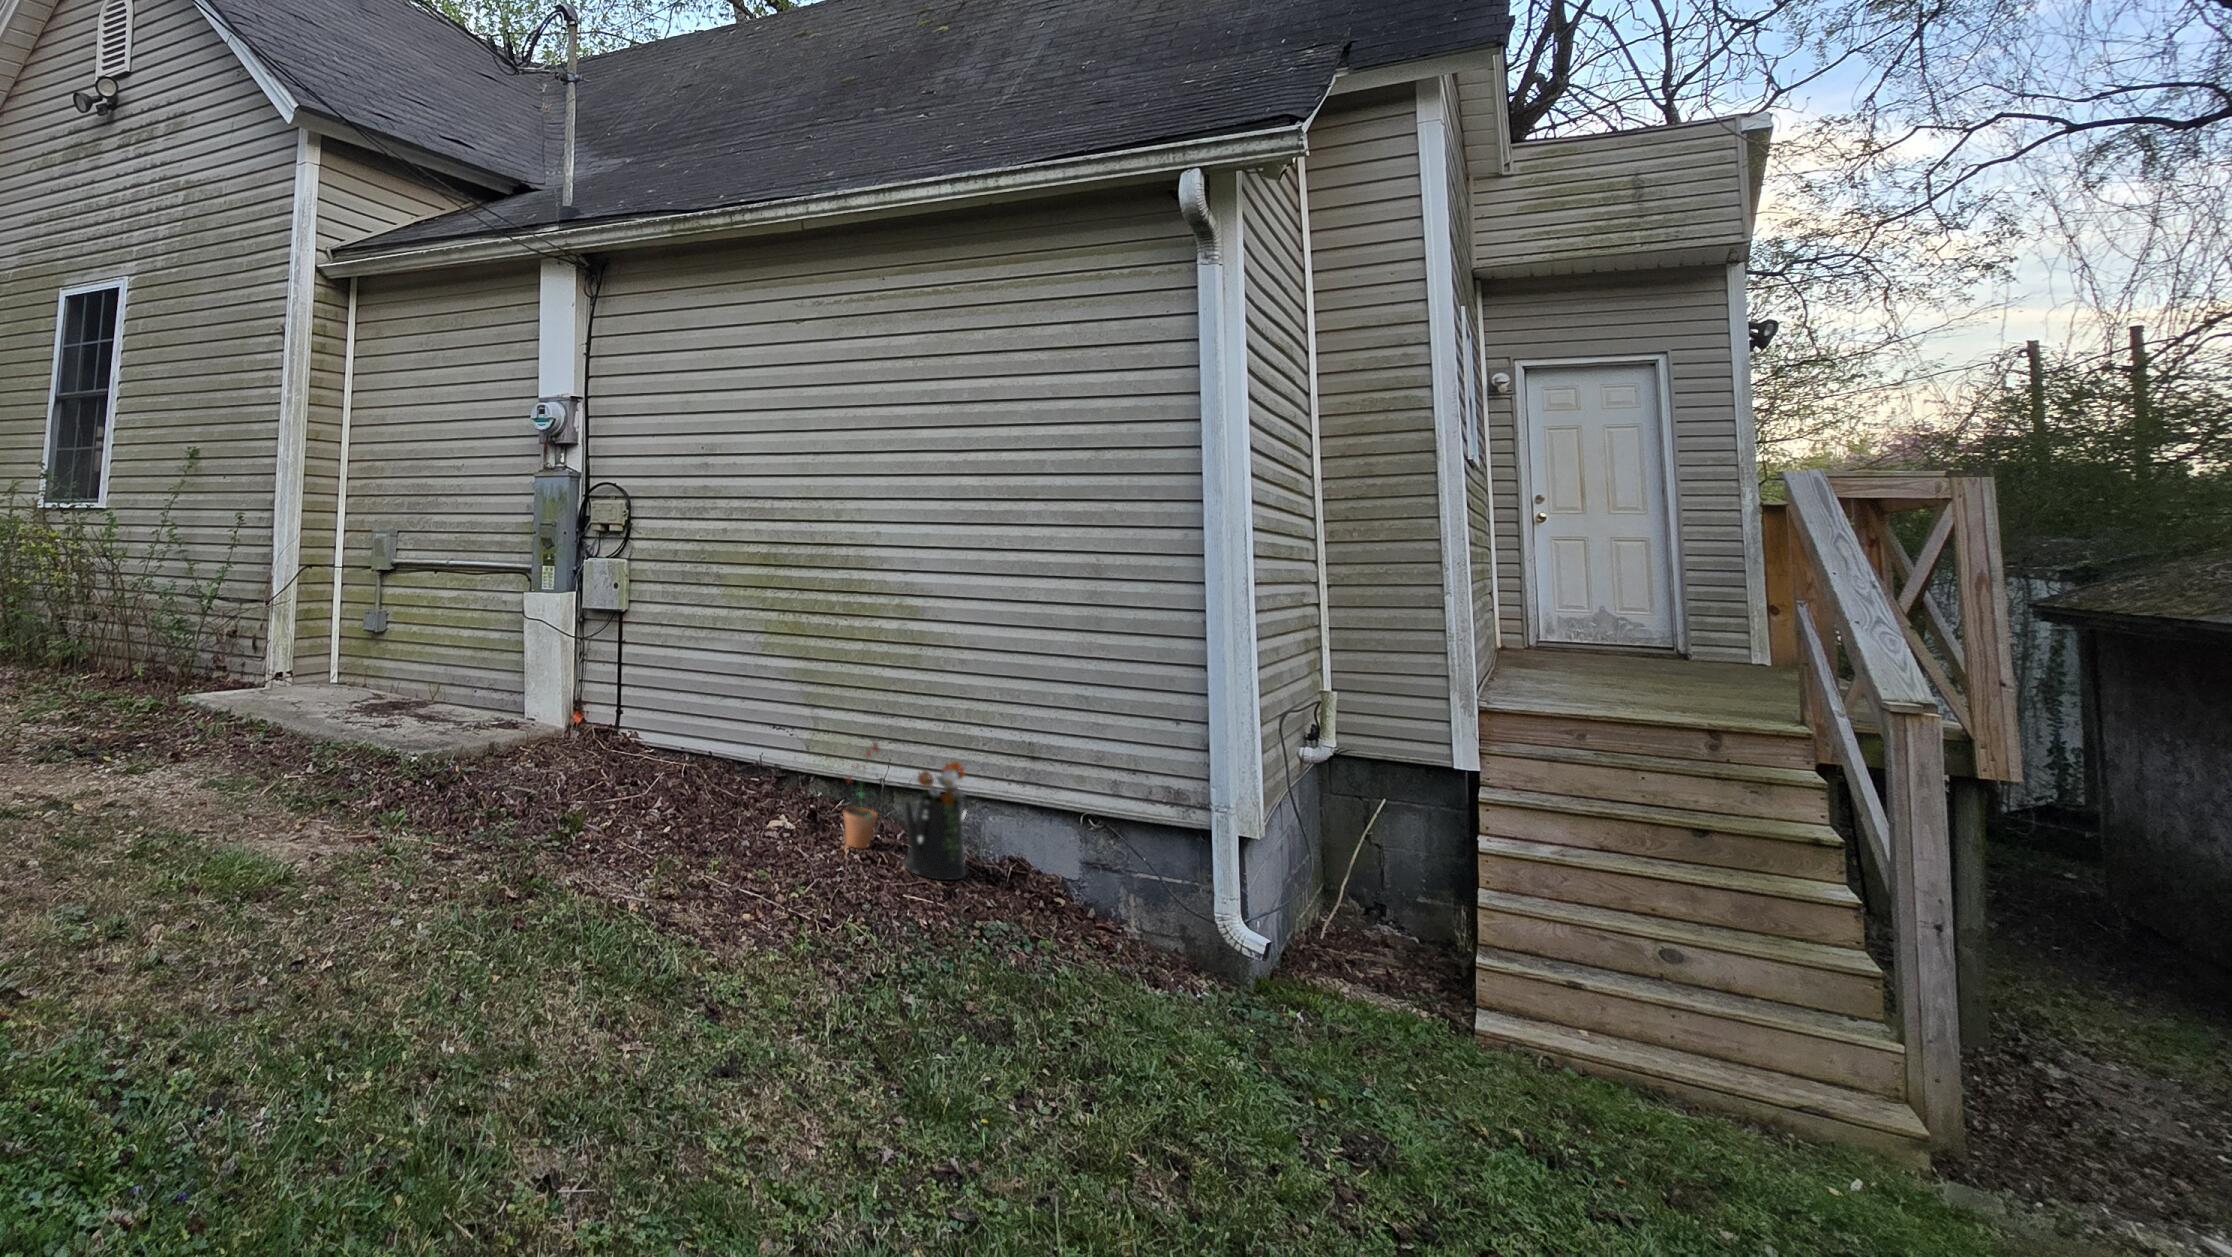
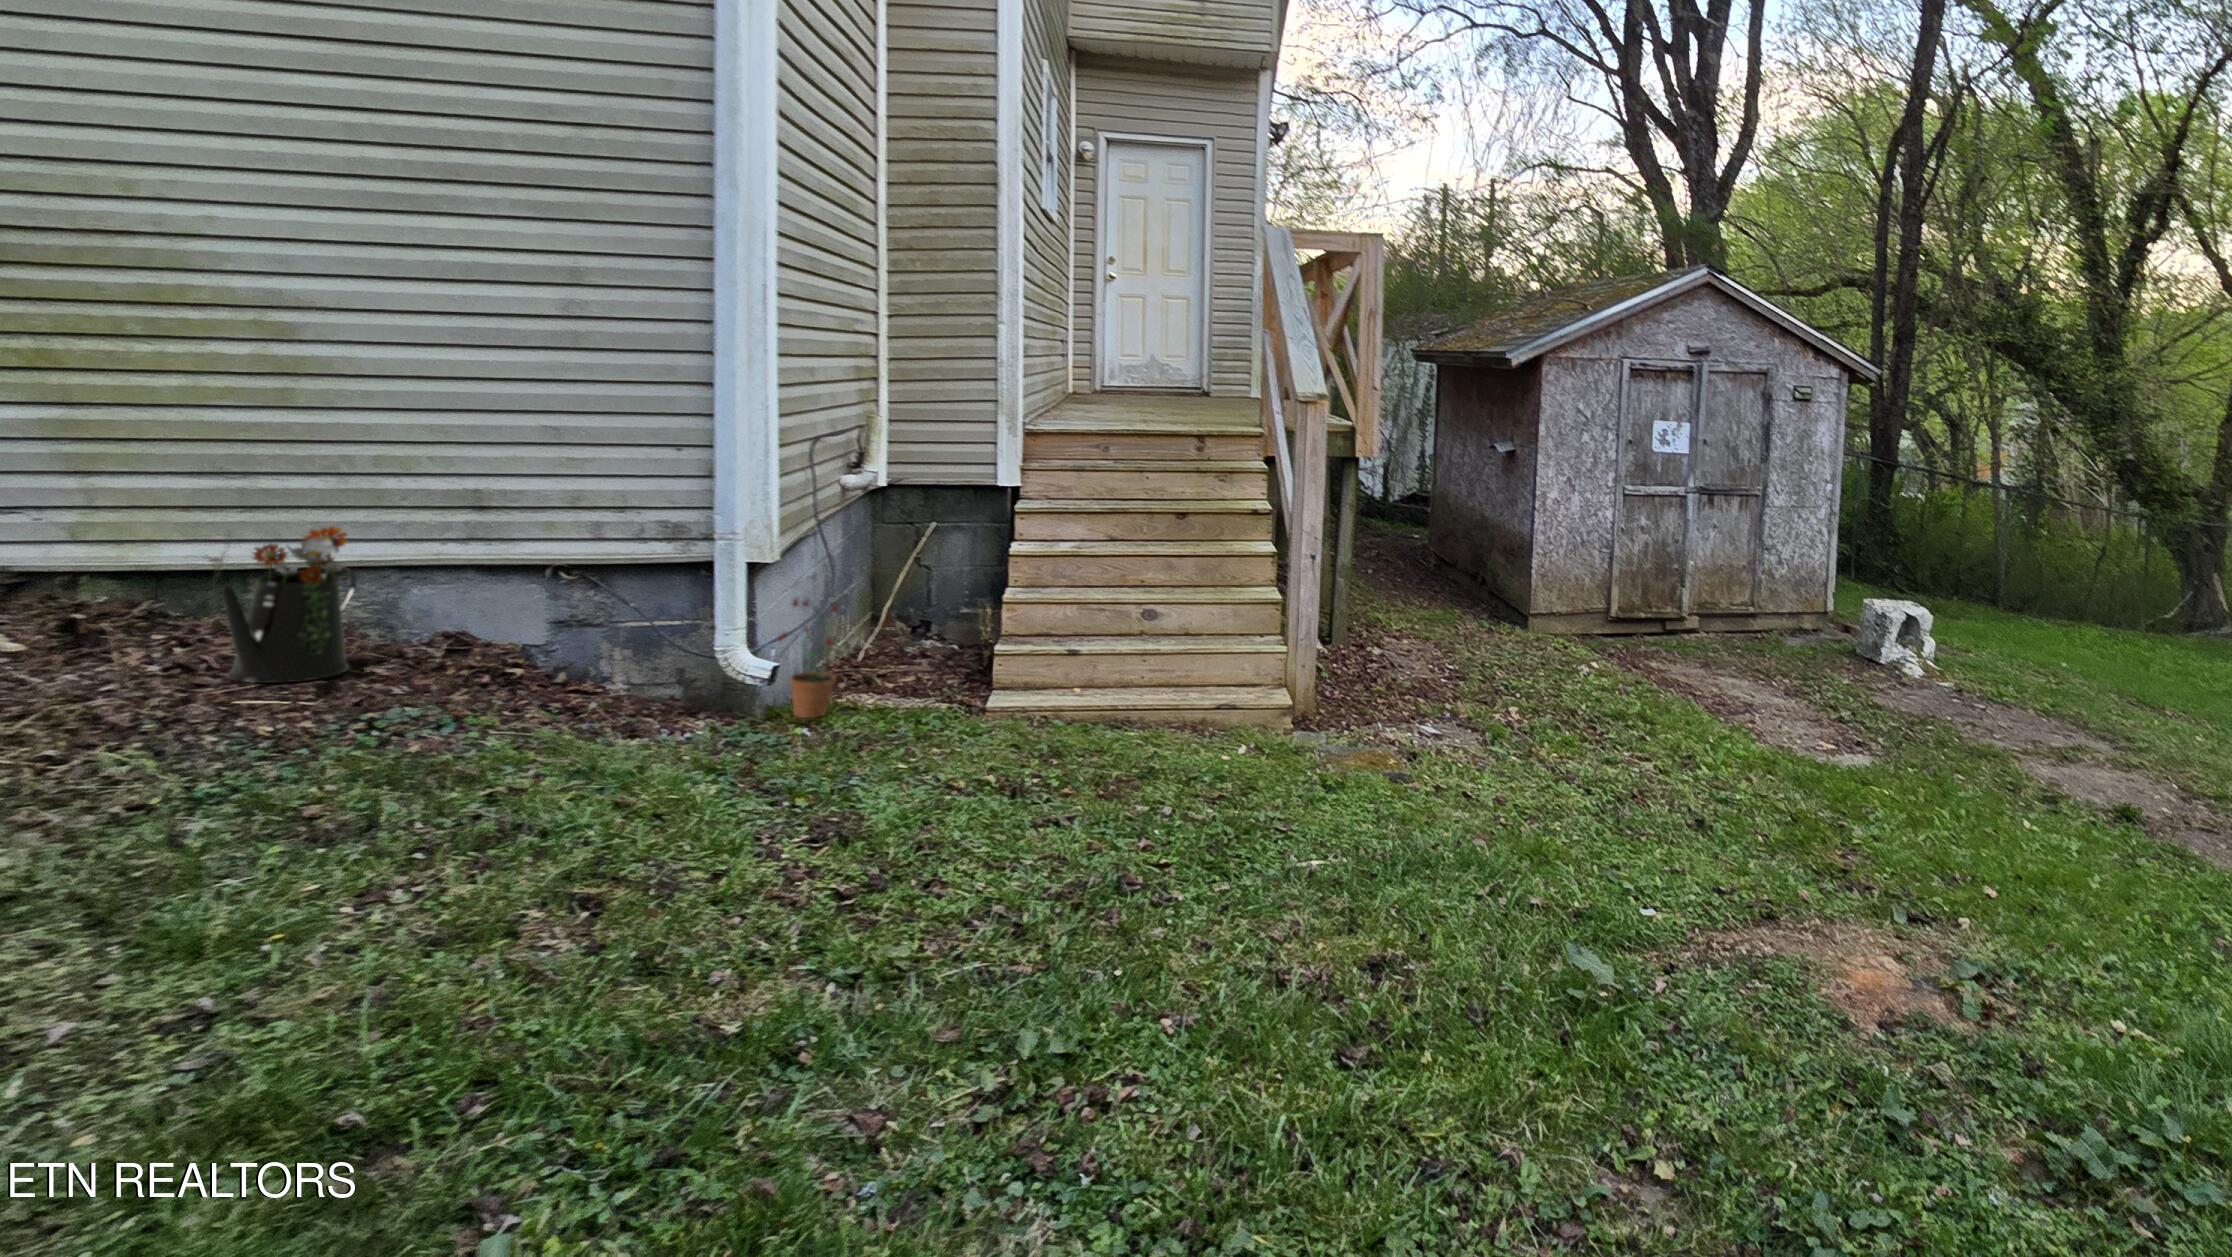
potted plant: present [843,742,878,849] -> present [779,597,842,718]

